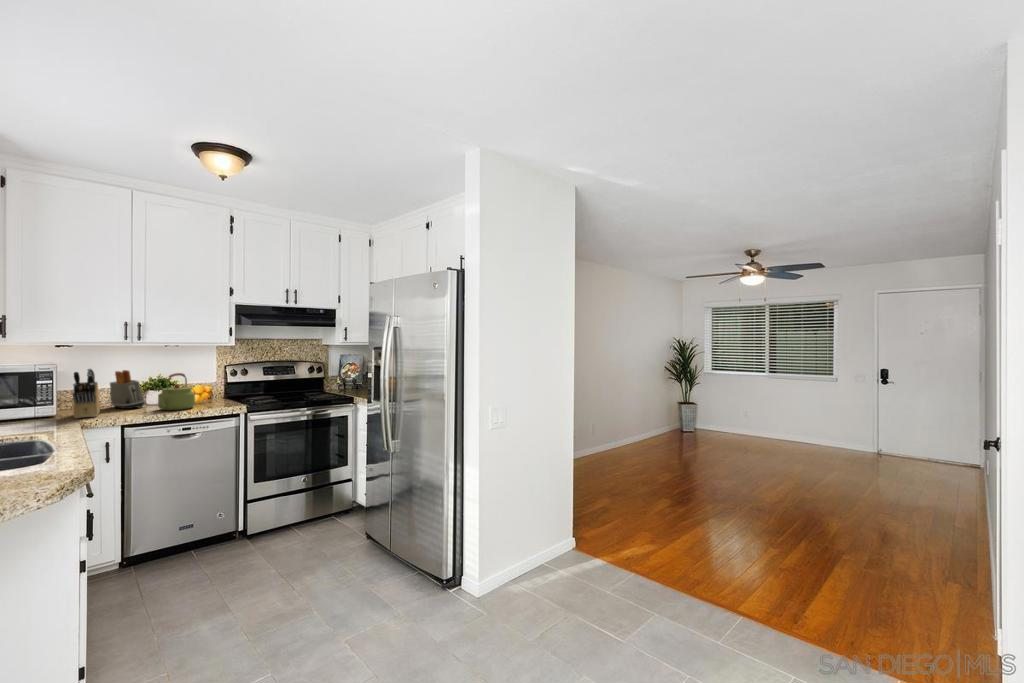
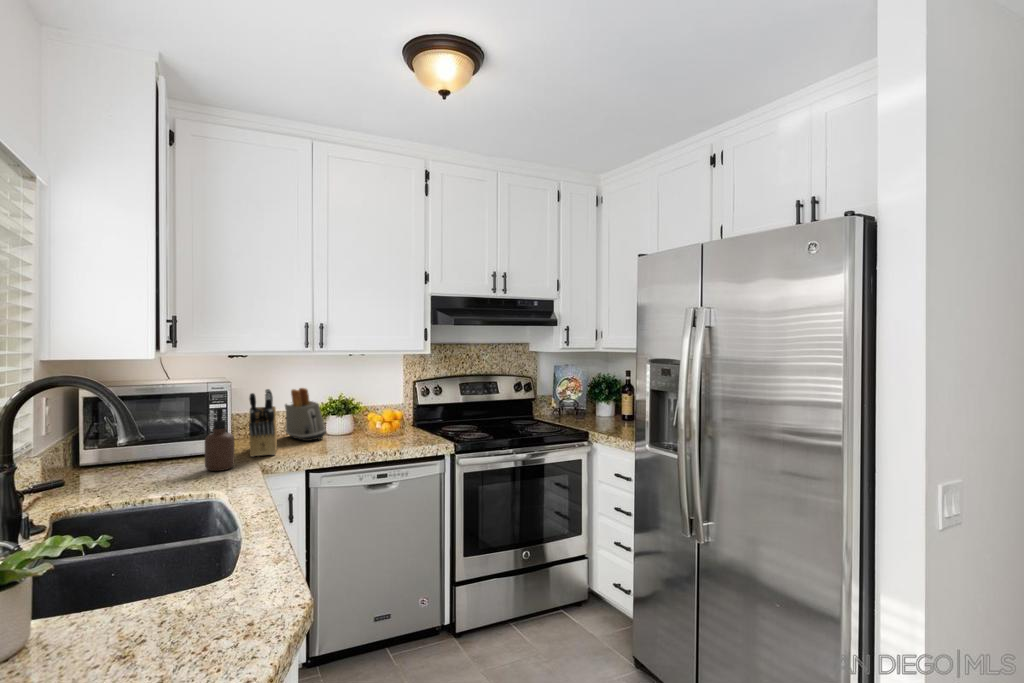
kettle: present [158,373,195,410] -> none [344,394,388,447]
soap dispenser: none [32,381,59,426] -> present [205,408,234,471]

